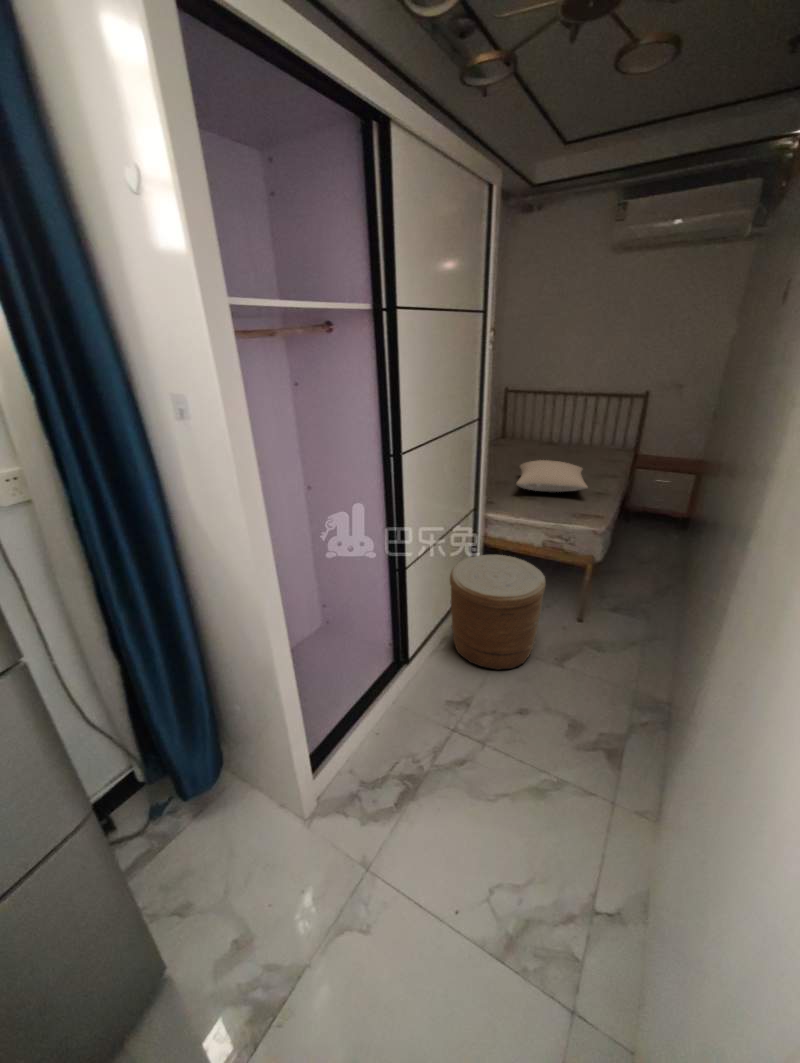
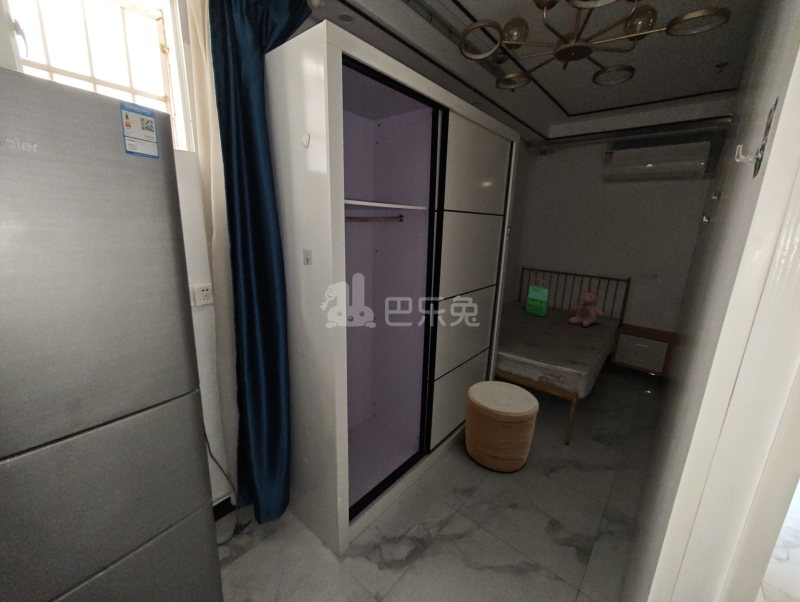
tote bag: none [515,403,544,456] -> present [526,278,548,316]
stuffed bear: none [573,412,616,465] -> present [569,289,603,327]
pillow: present [517,460,588,492] -> none [523,318,578,343]

